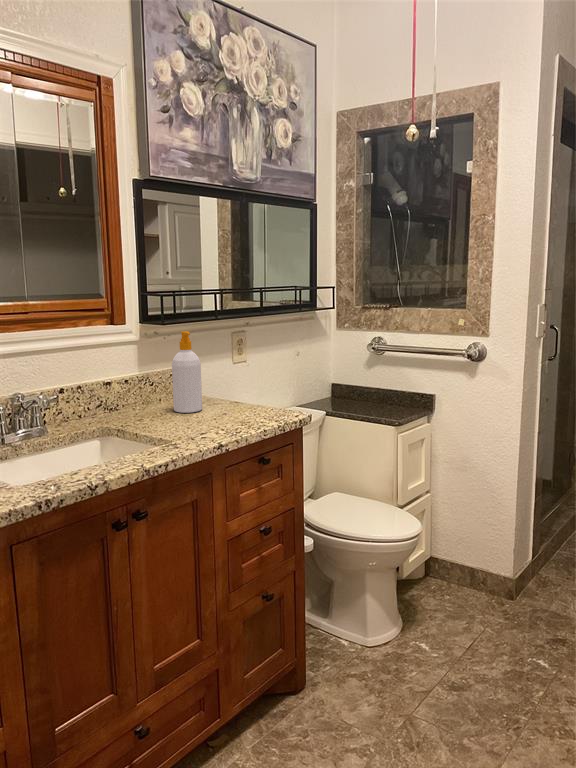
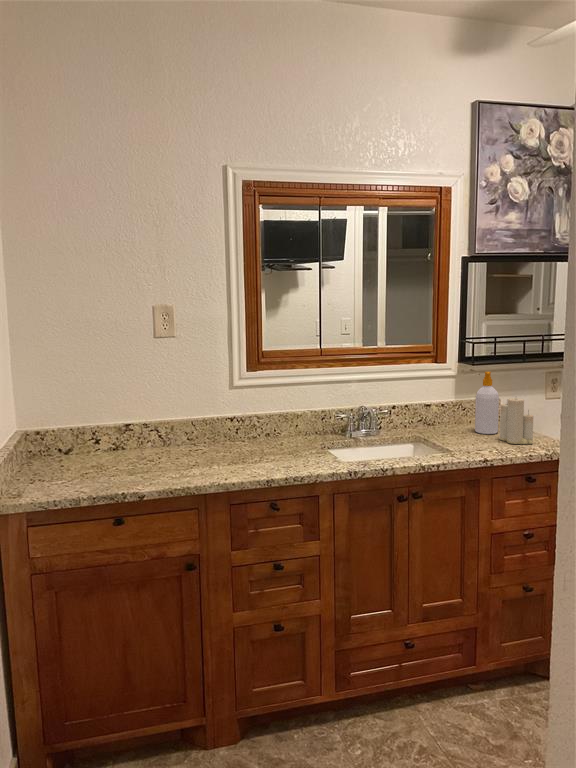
candle: none [211,356,255,420] -> present [500,398,533,444]

